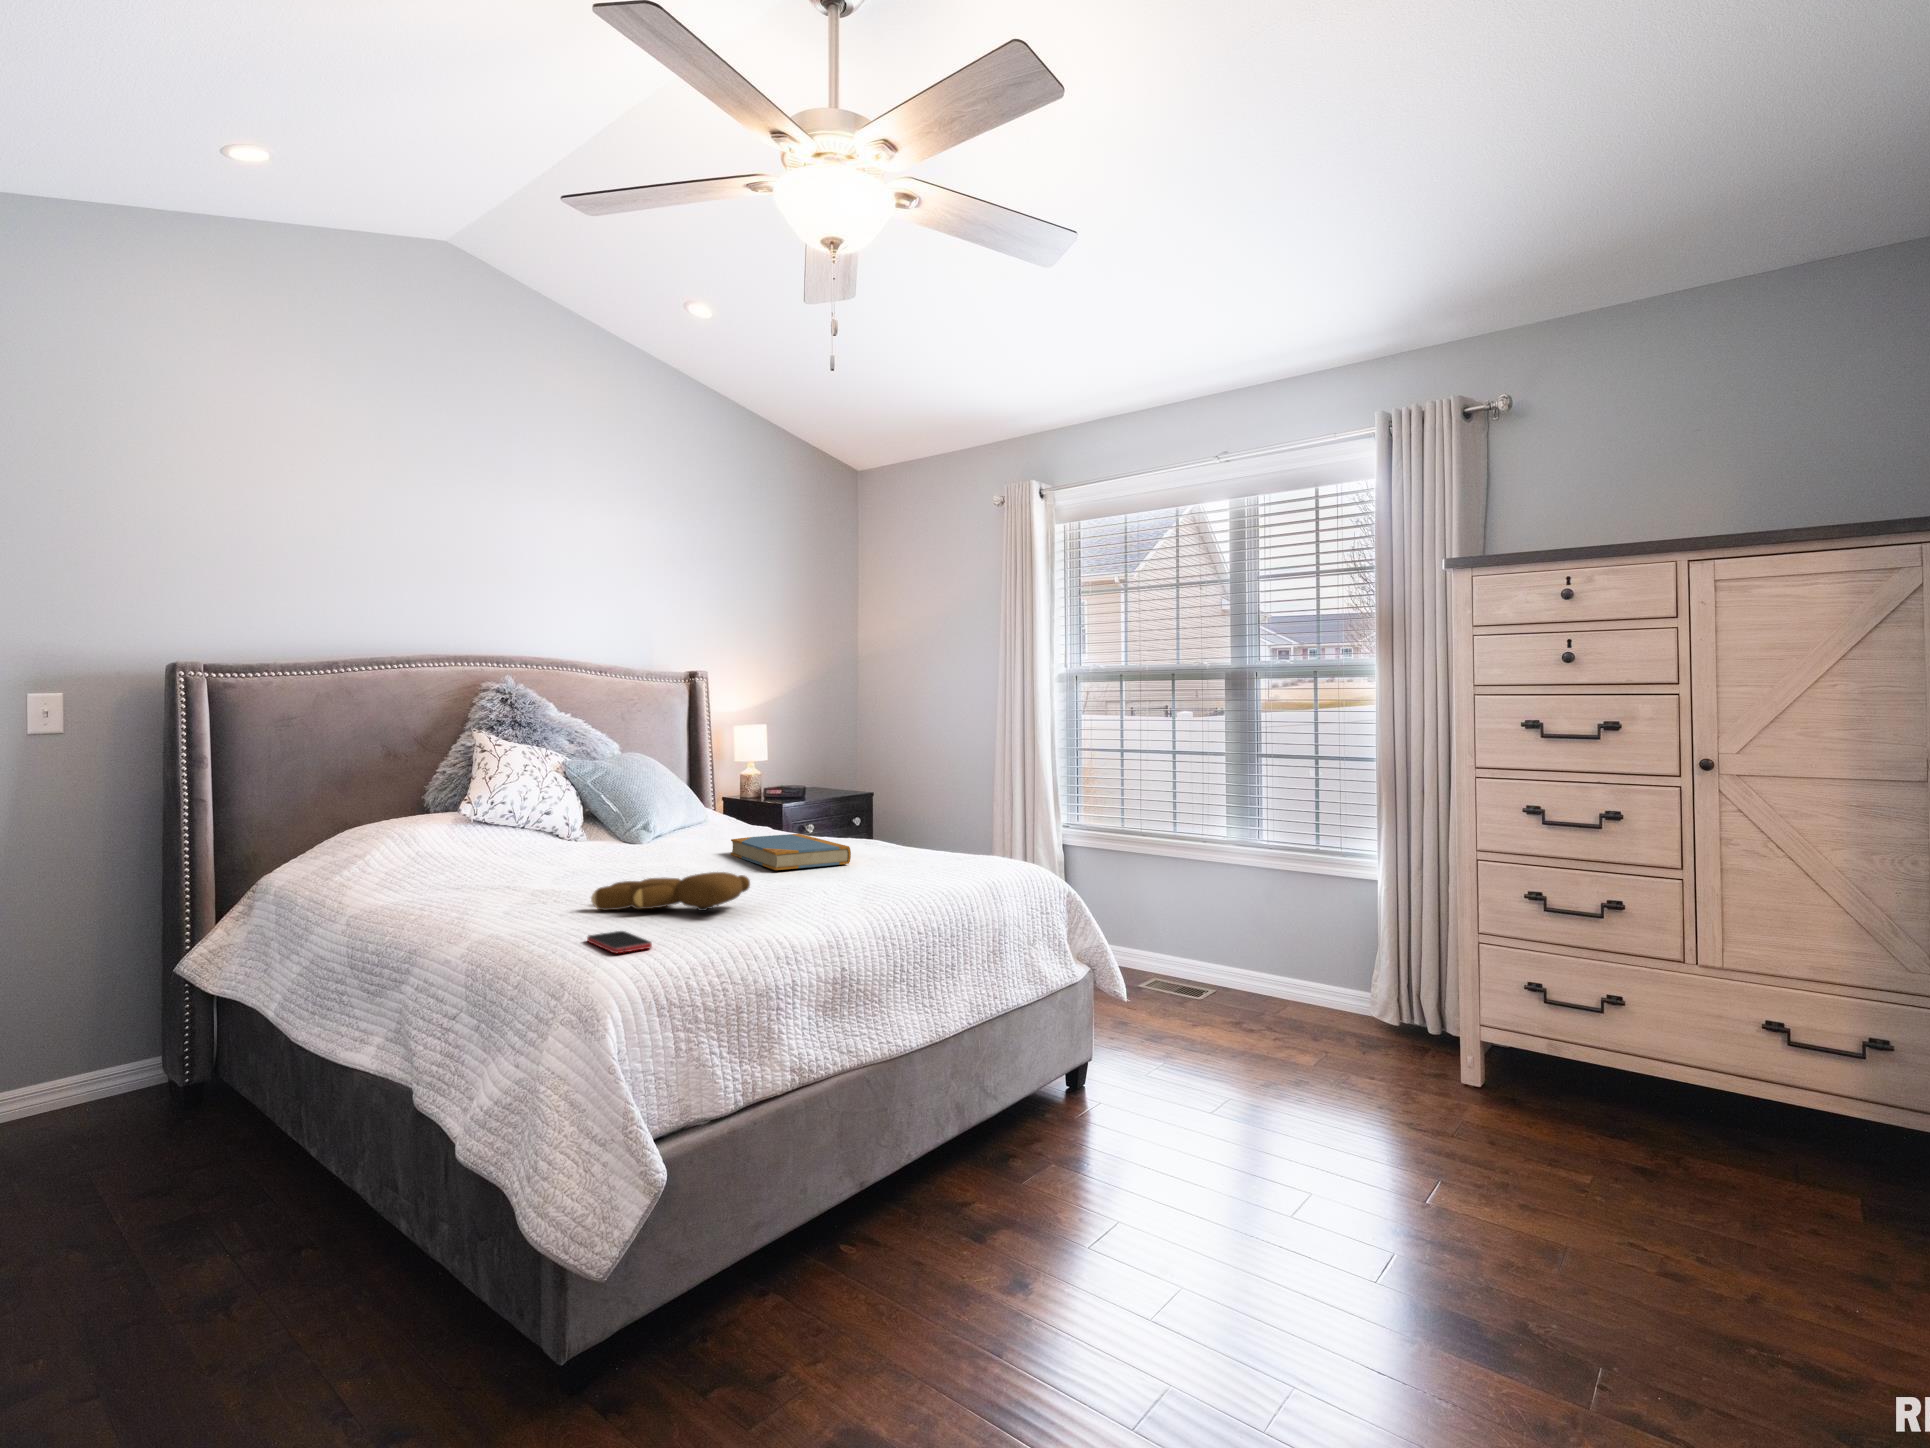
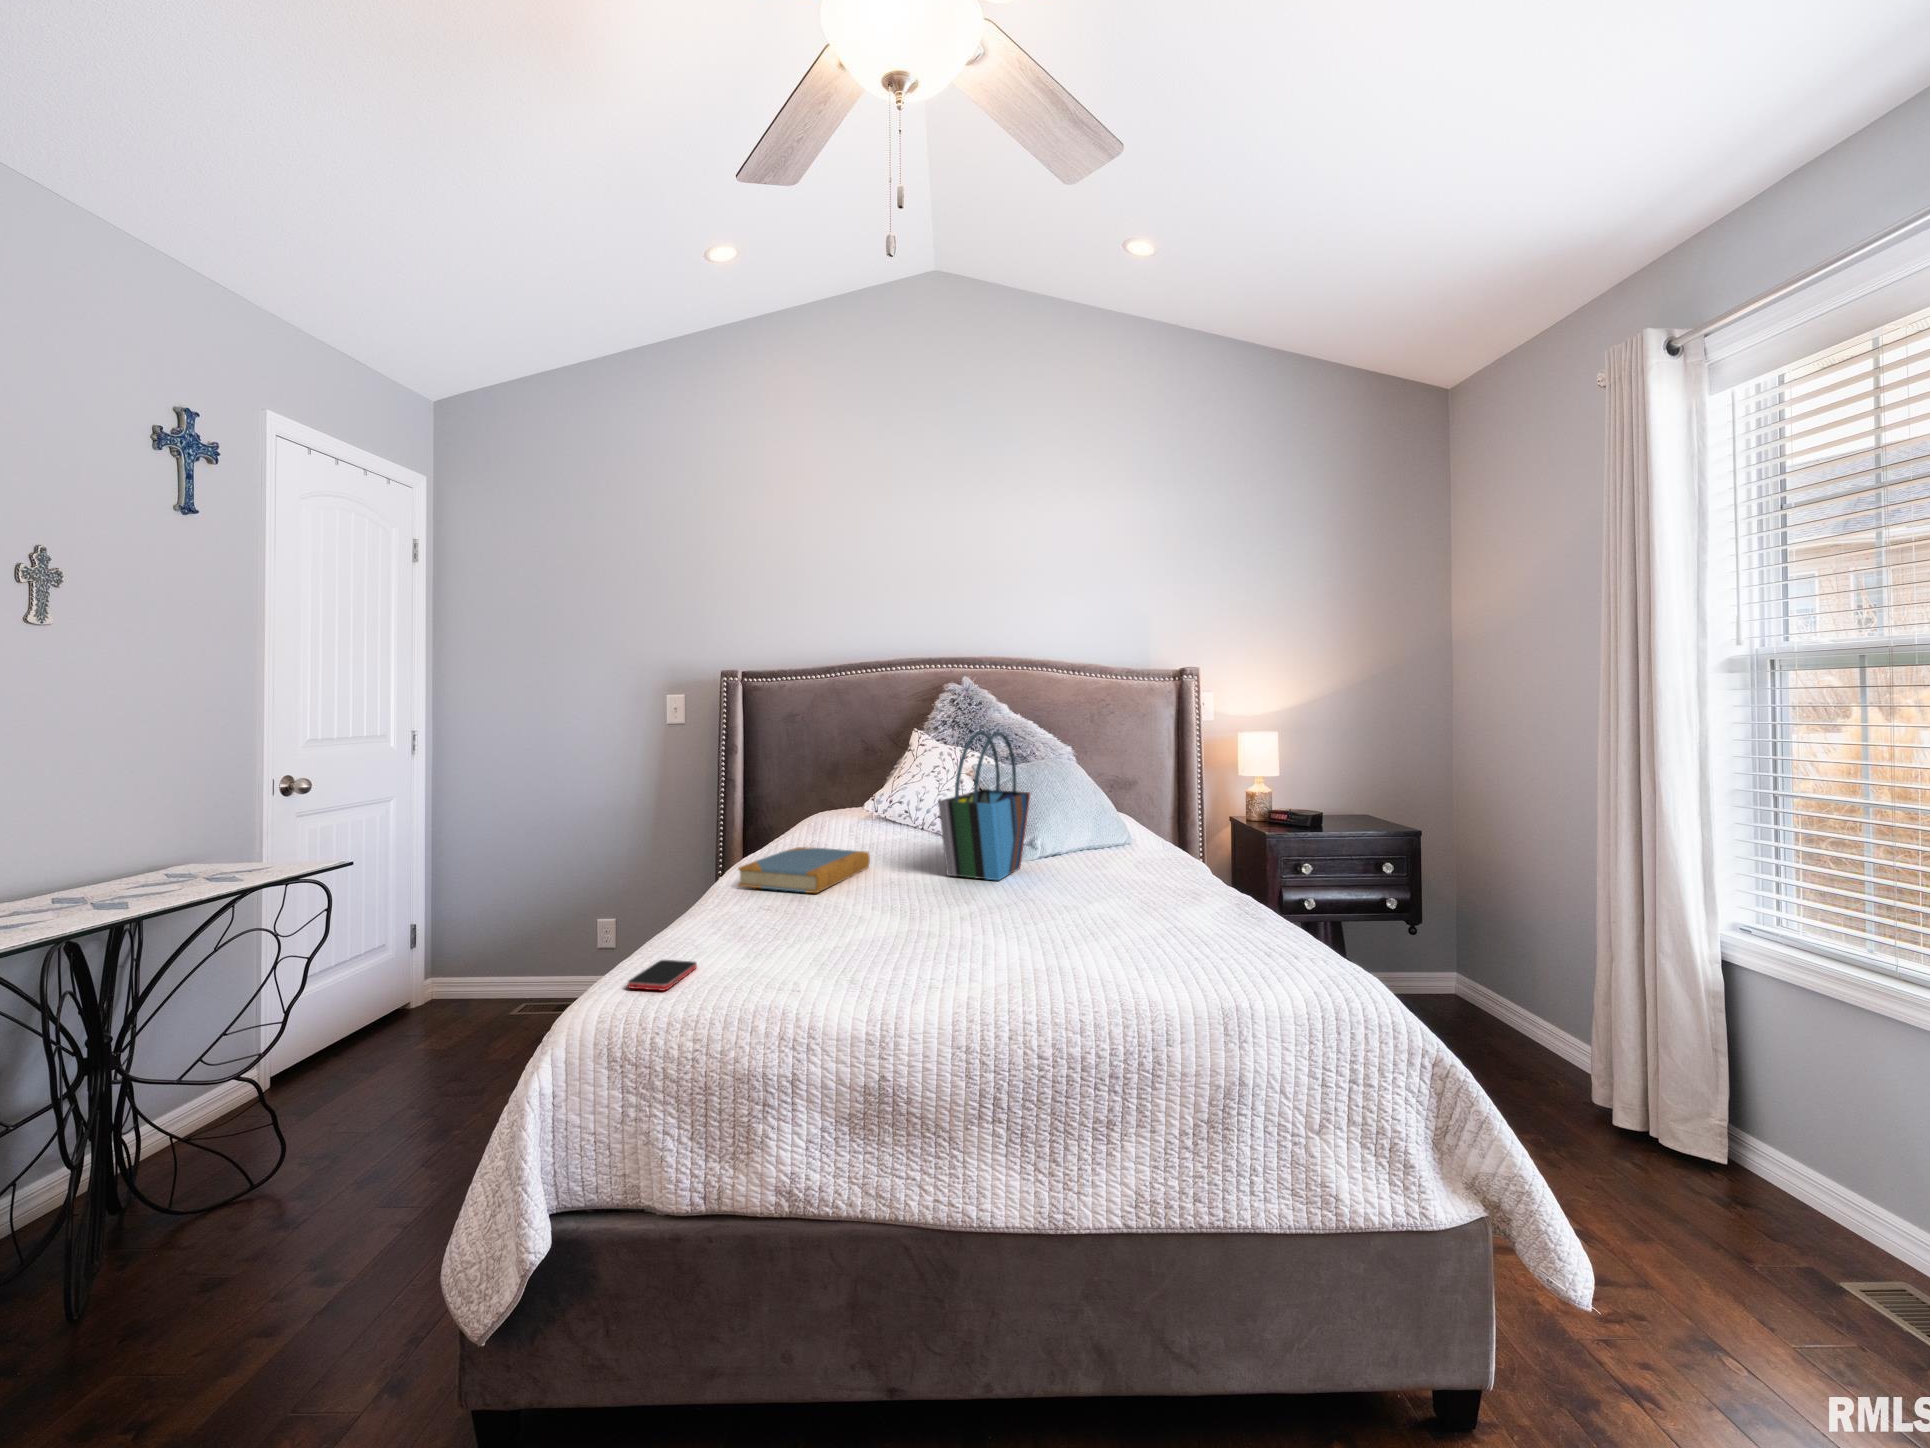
tote bag: none [611,723,684,858] -> present [938,731,1030,880]
book: present [731,834,851,870] -> present [738,847,870,893]
teddy bear: present [591,872,750,911] -> none [760,905,873,958]

